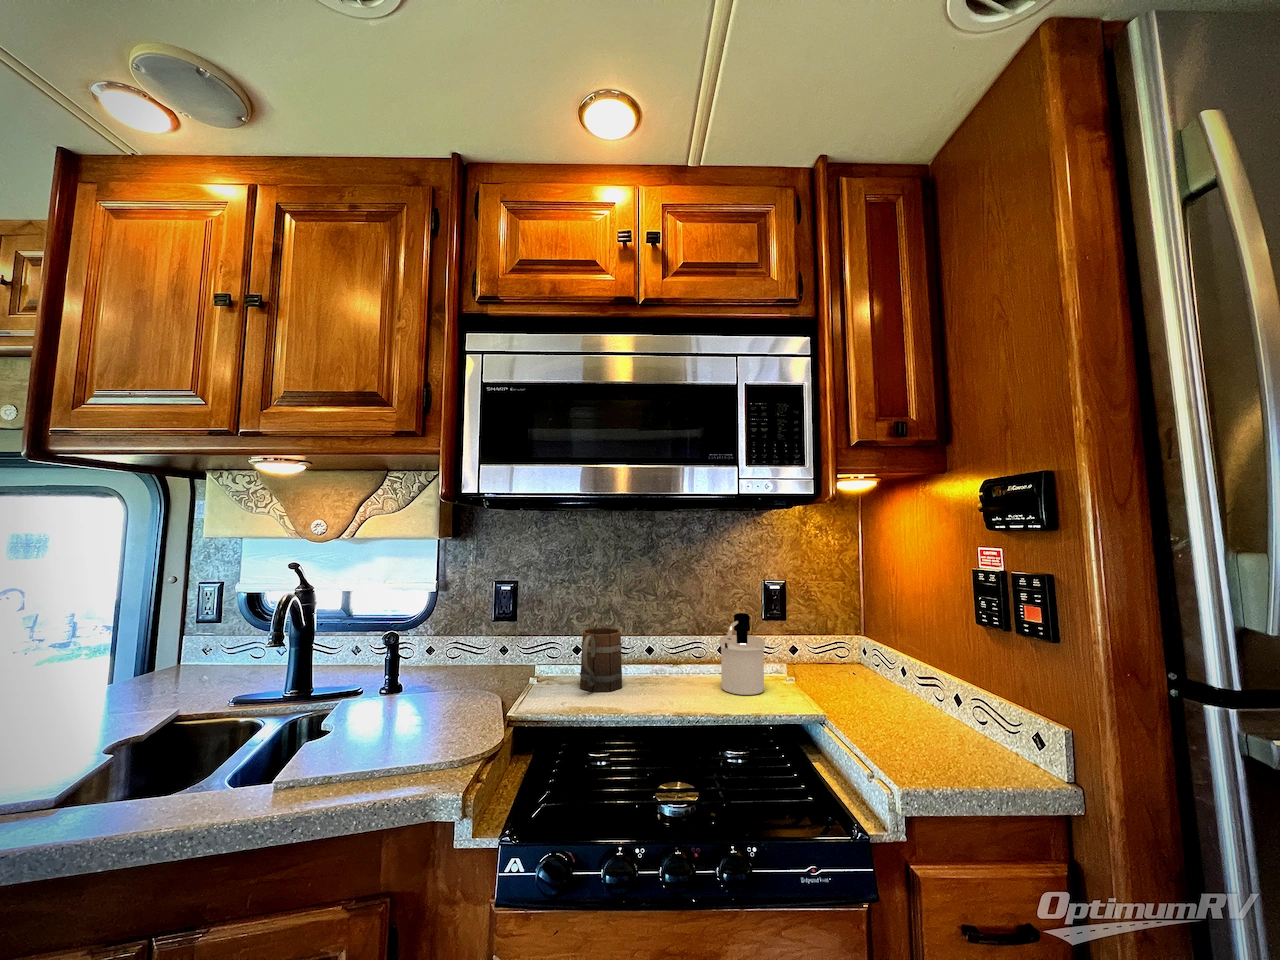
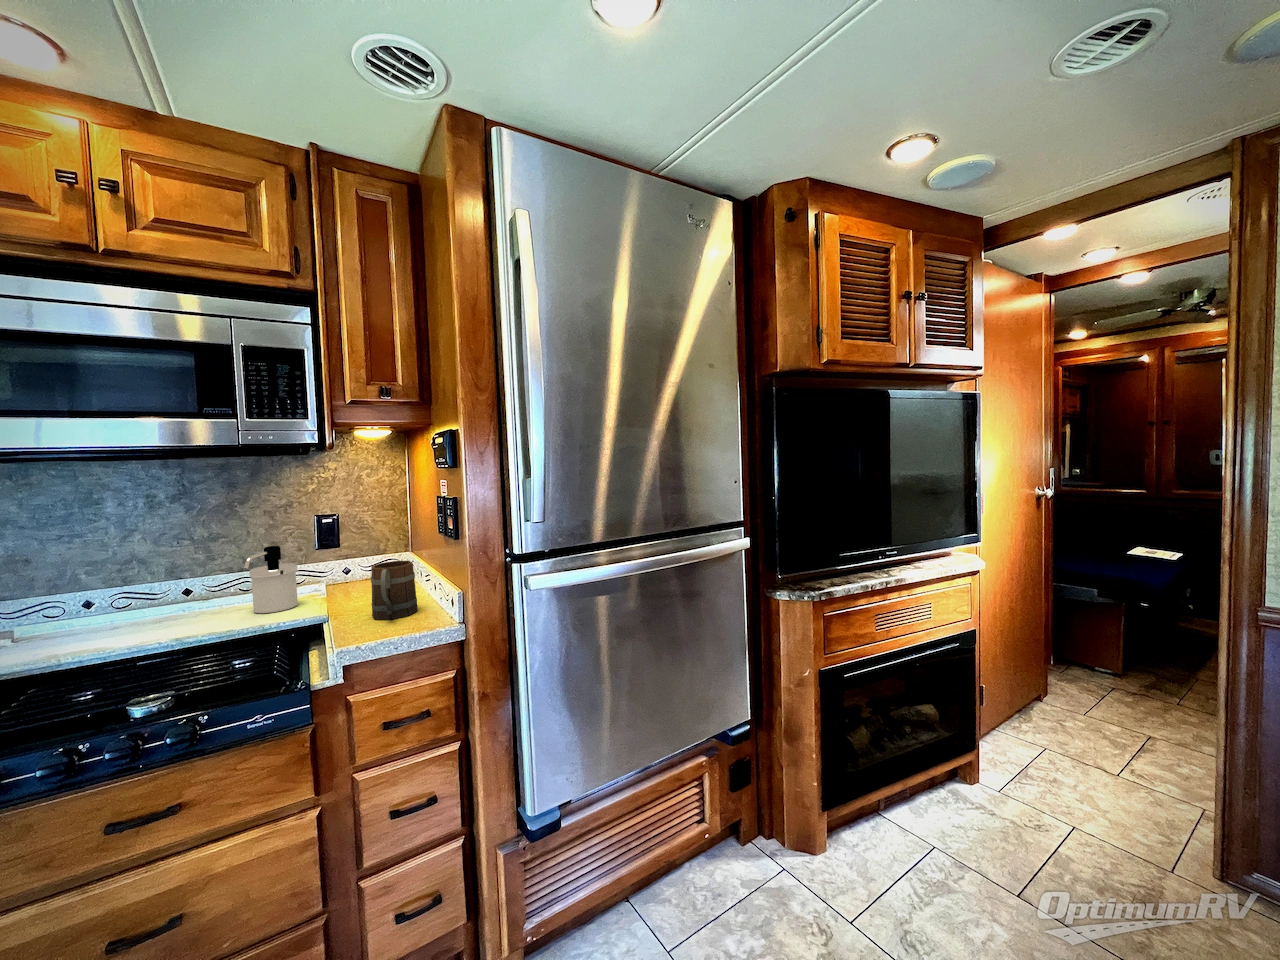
mug: present [580,628,622,692] -> present [371,561,418,620]

